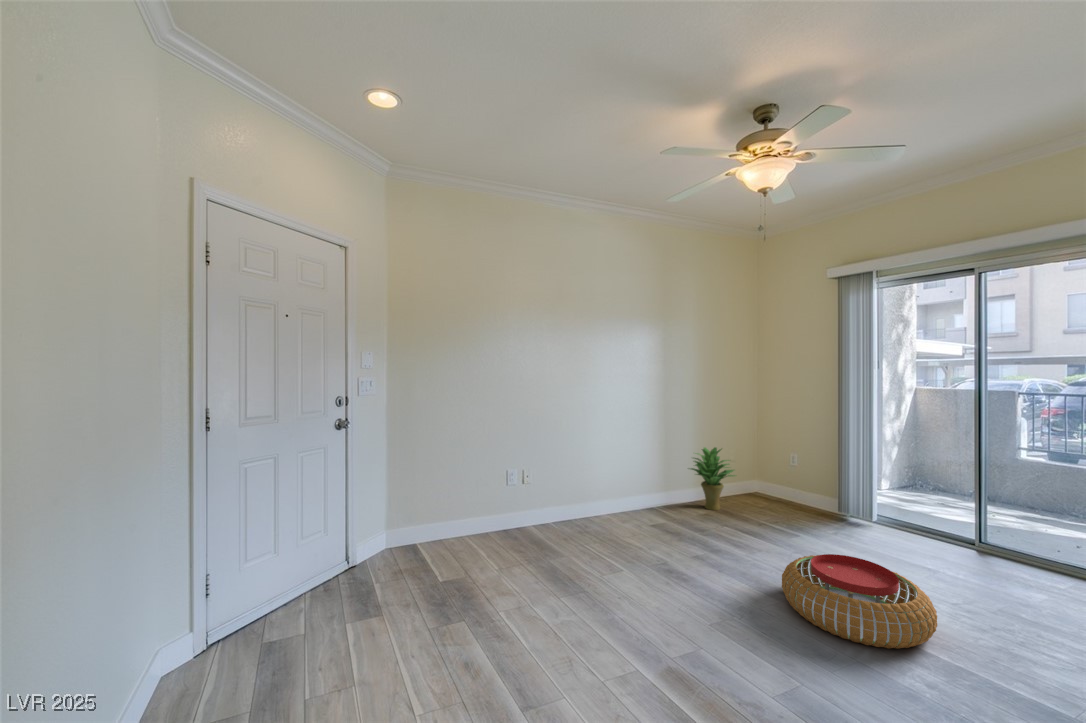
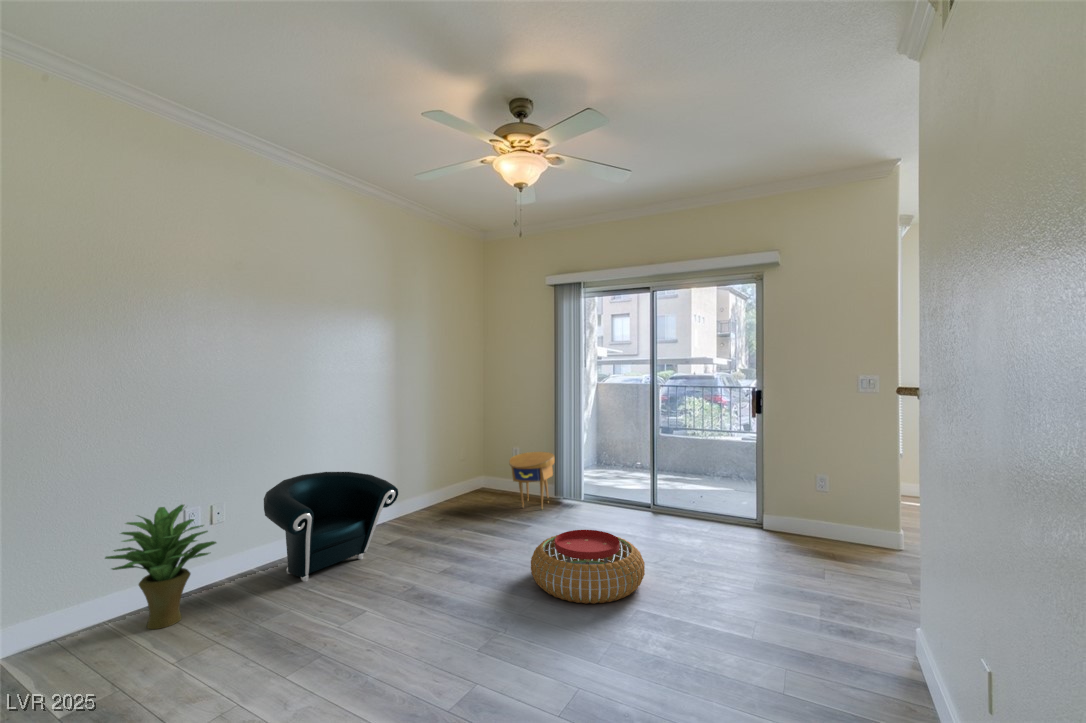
potted plant: present [691,447,736,510] -> present [105,505,216,629]
armchair: none [555,455,658,540] -> present [264,472,398,582]
side table: none [778,459,834,523] -> present [509,452,554,509]

